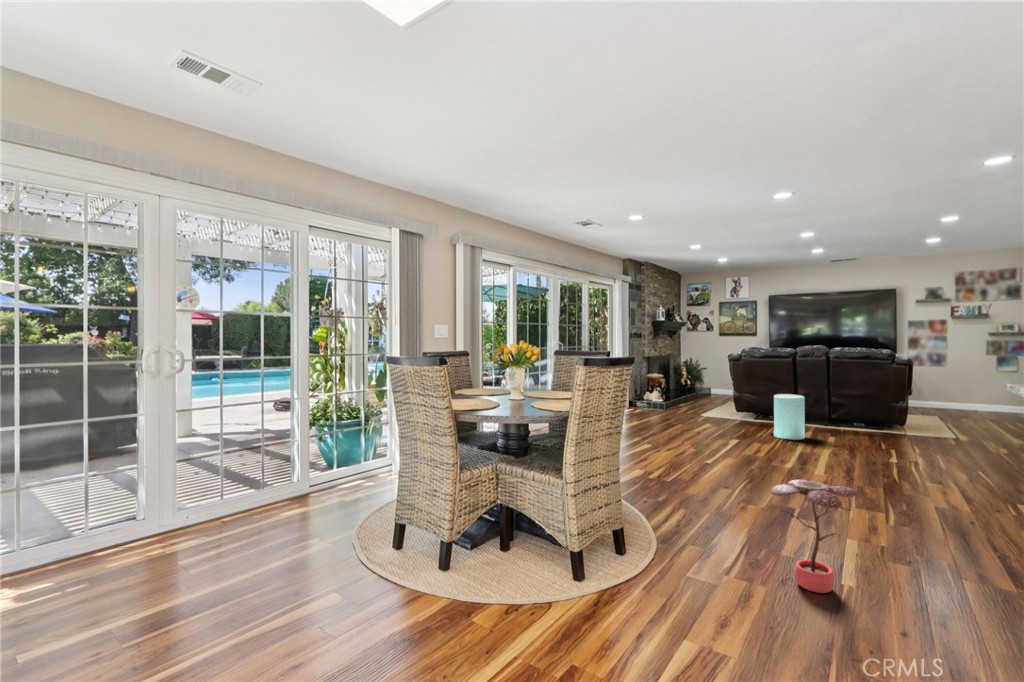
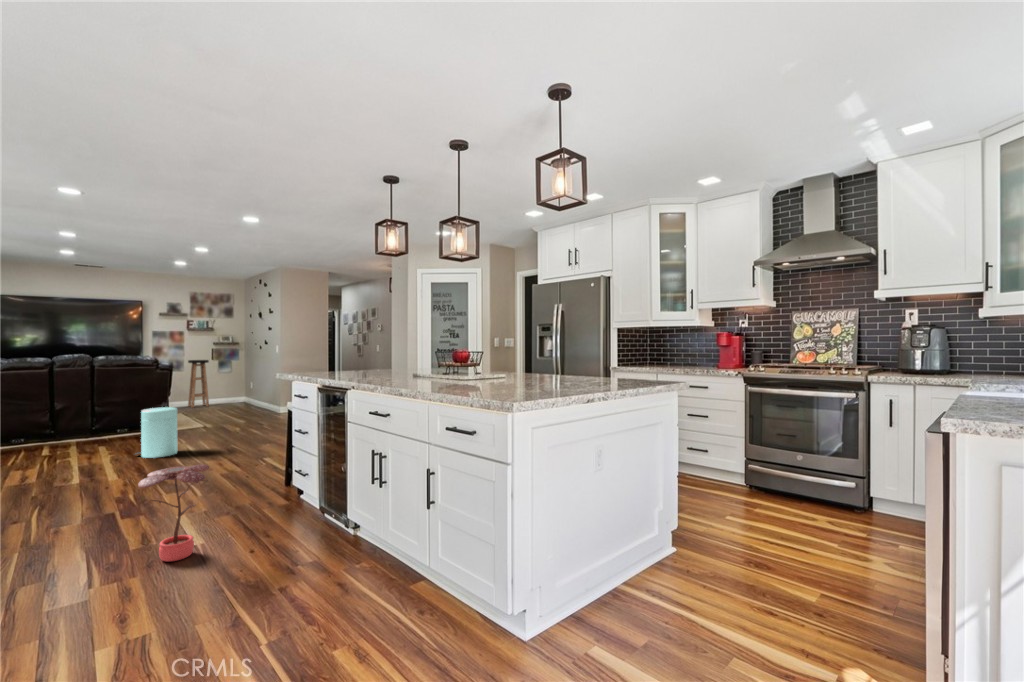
bar stool: none [951,354,980,413] -> present [188,360,209,408]
trash can: present [773,394,805,440] -> present [135,407,178,458]

